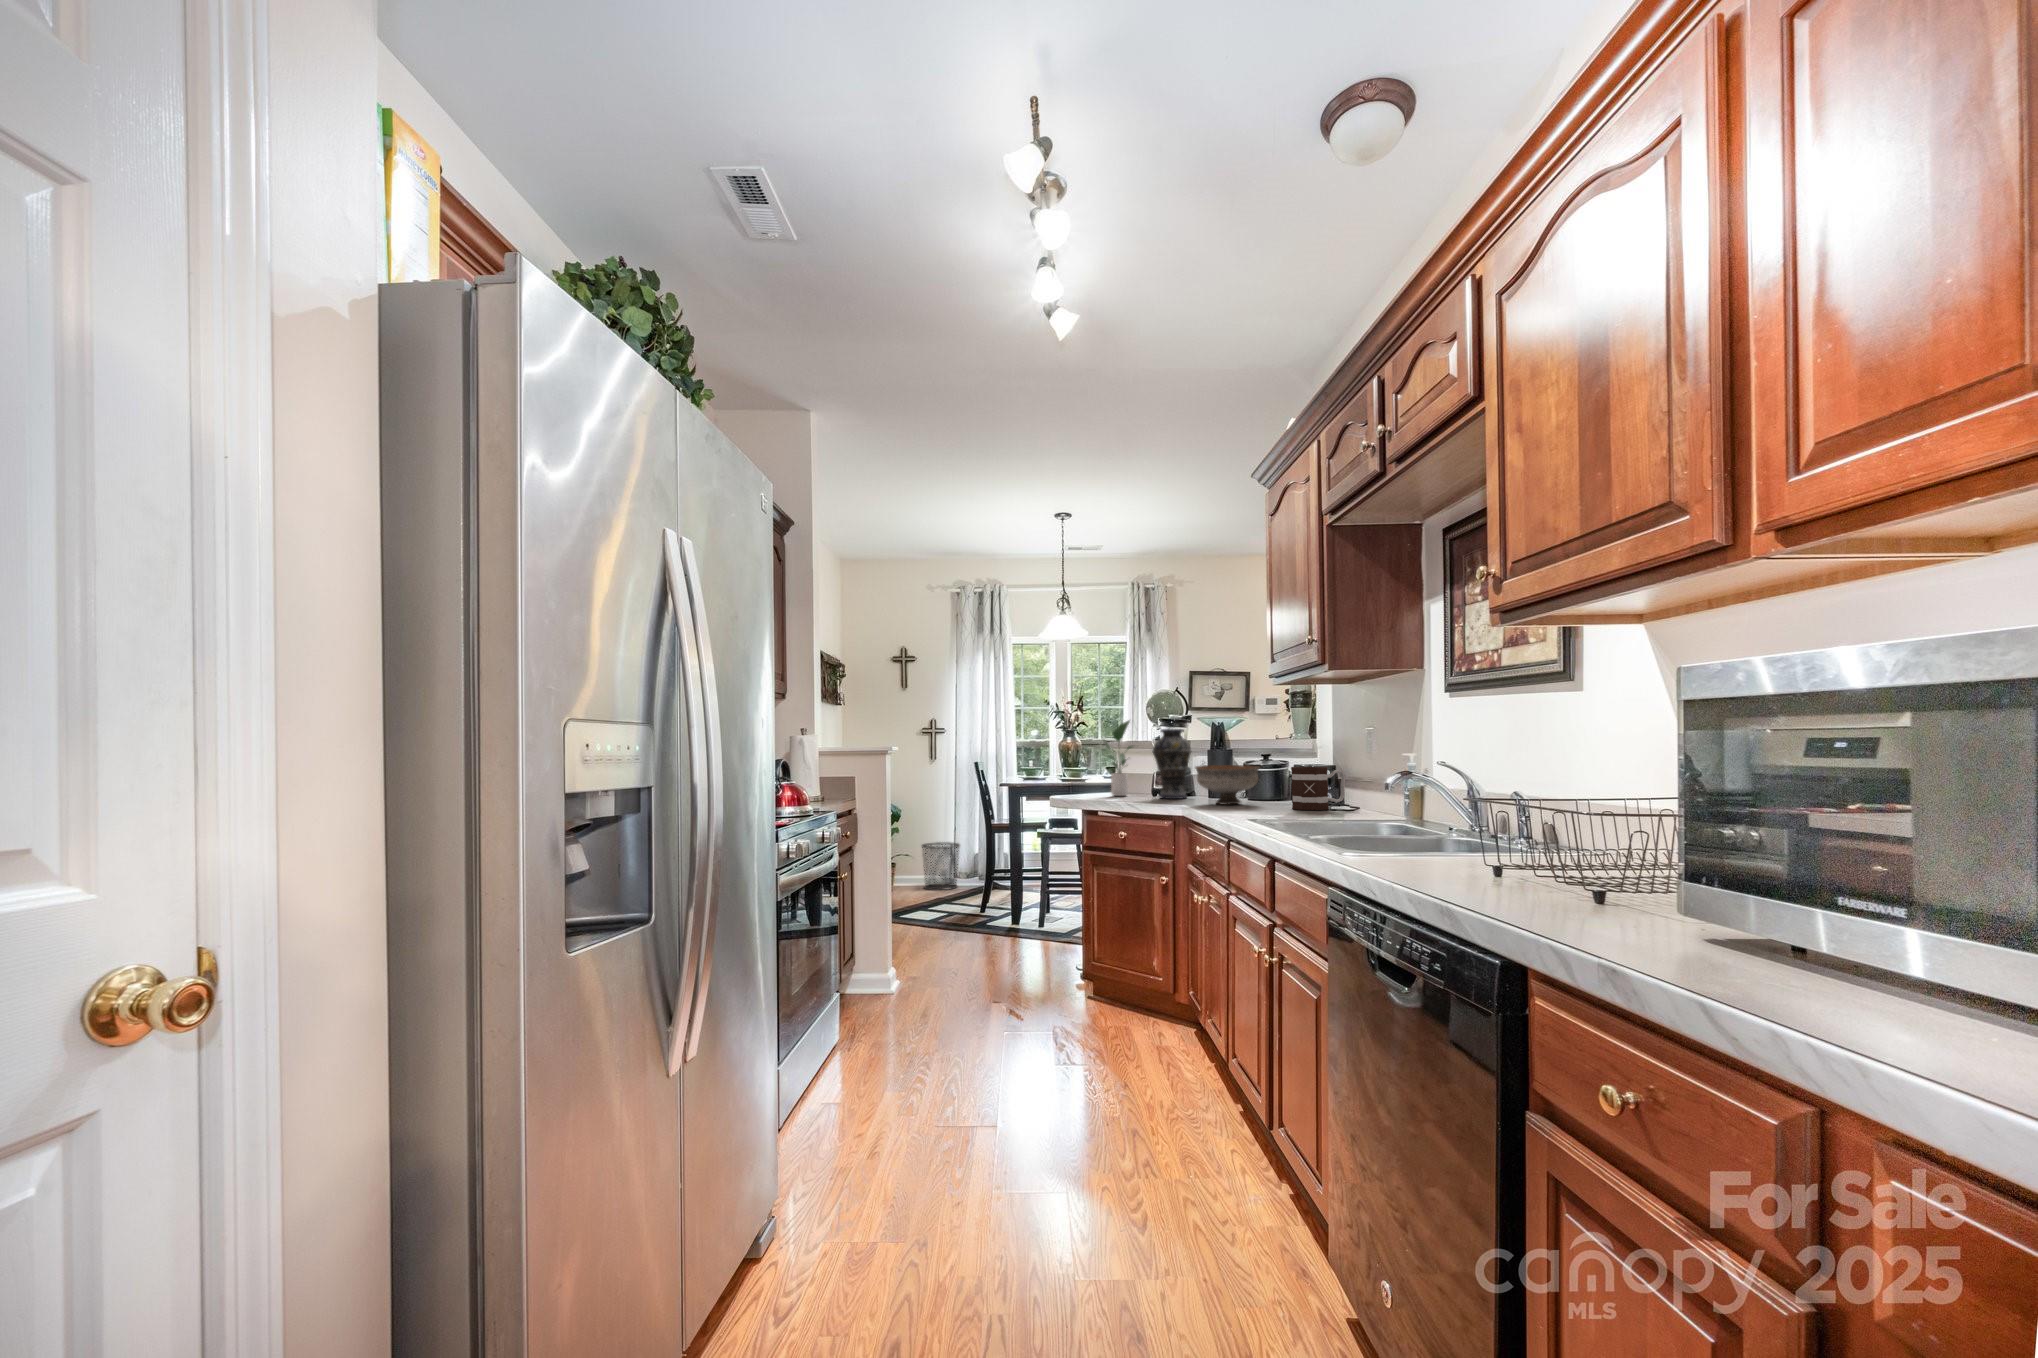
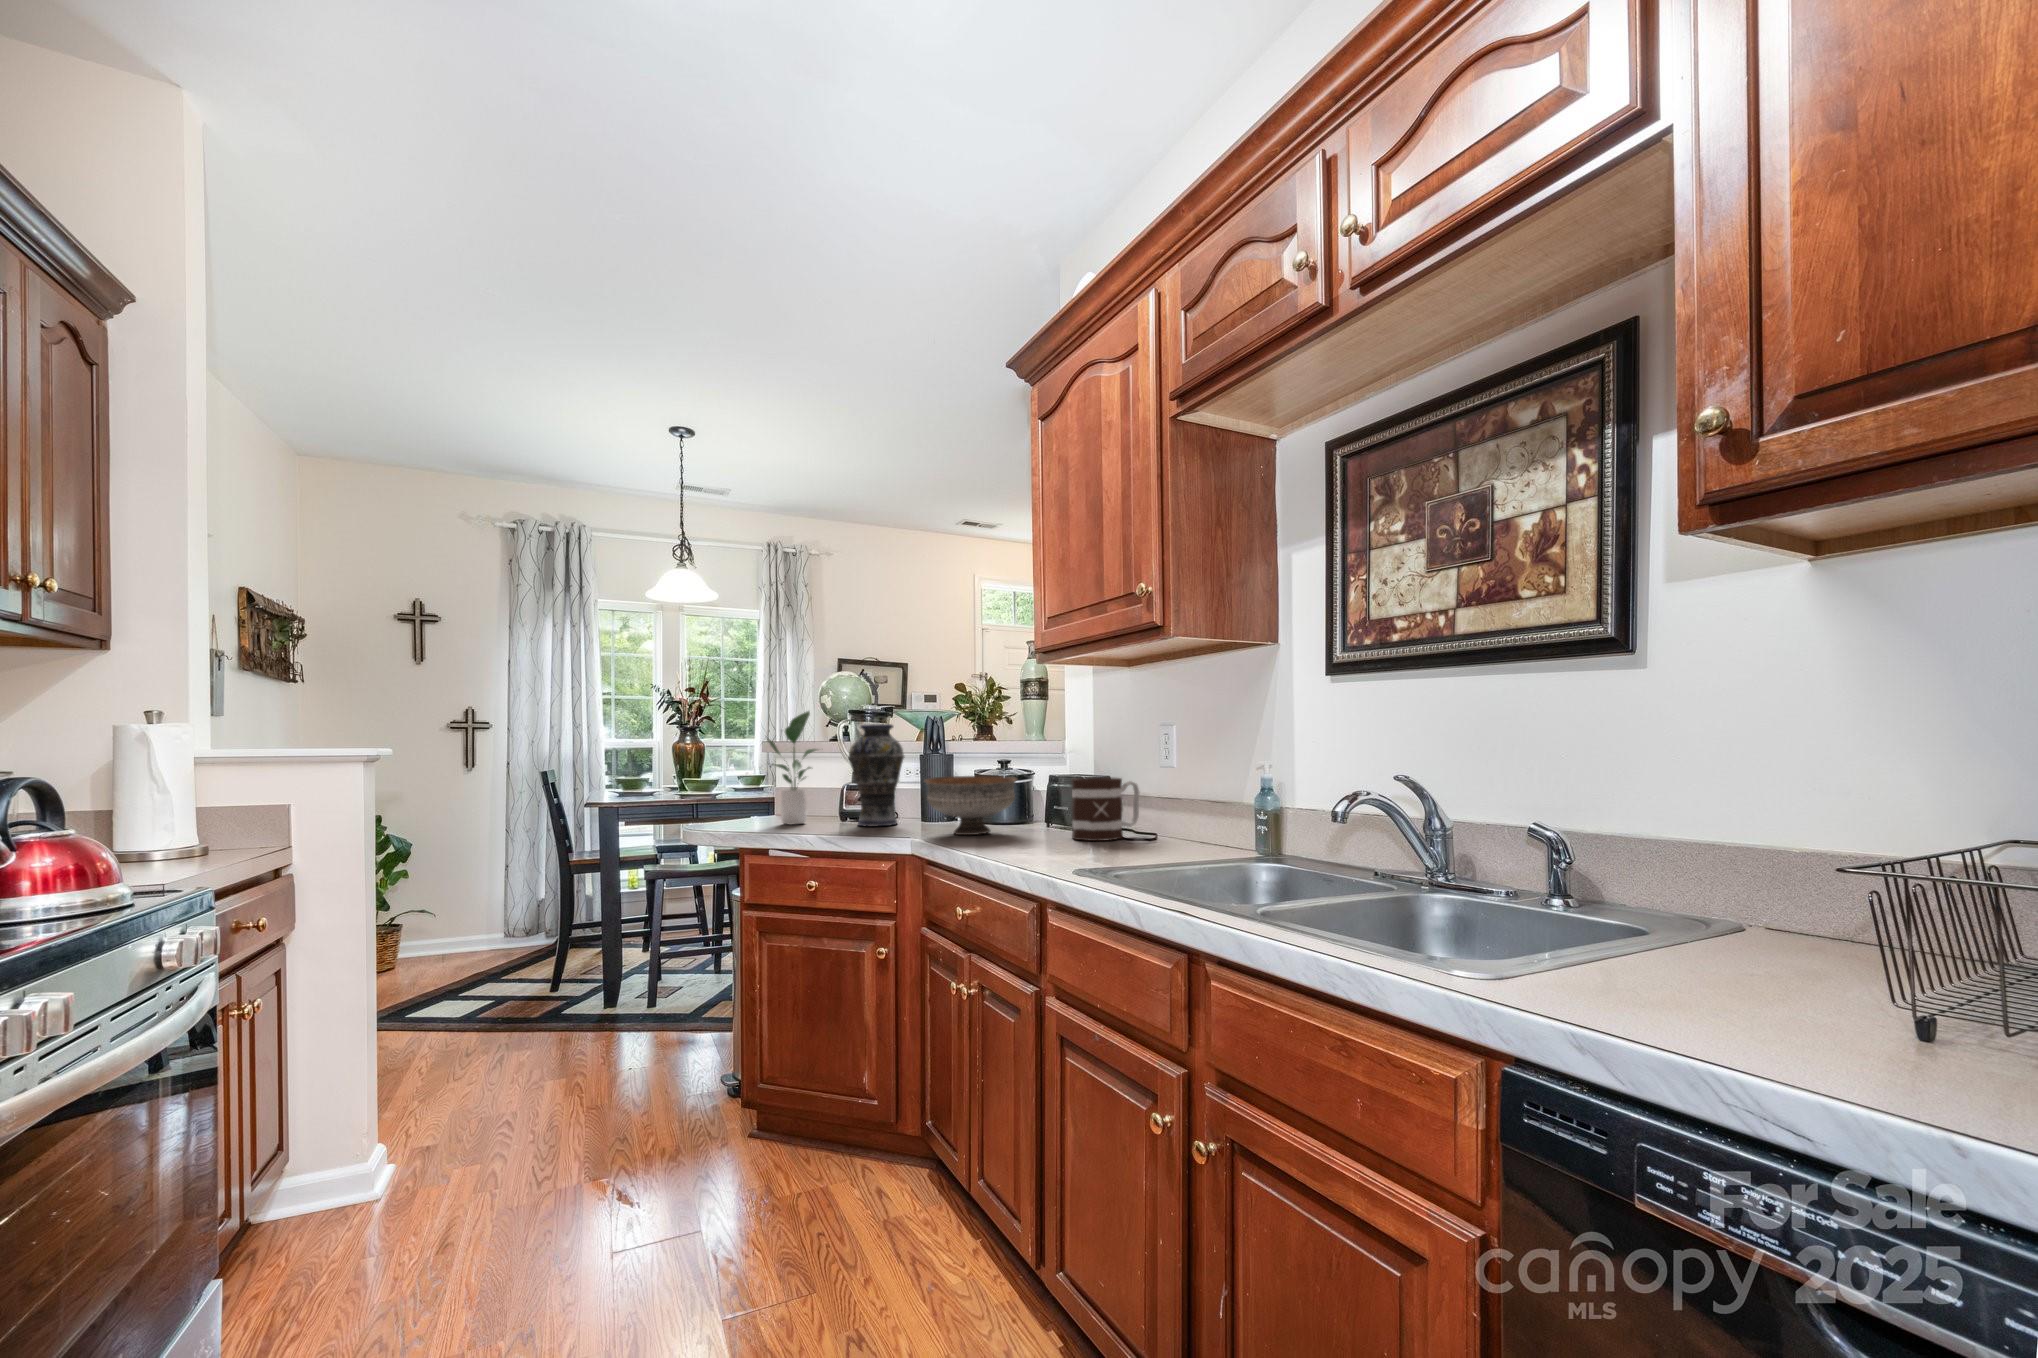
waste bin: present [922,842,960,890] -> none [447,888,513,961]

